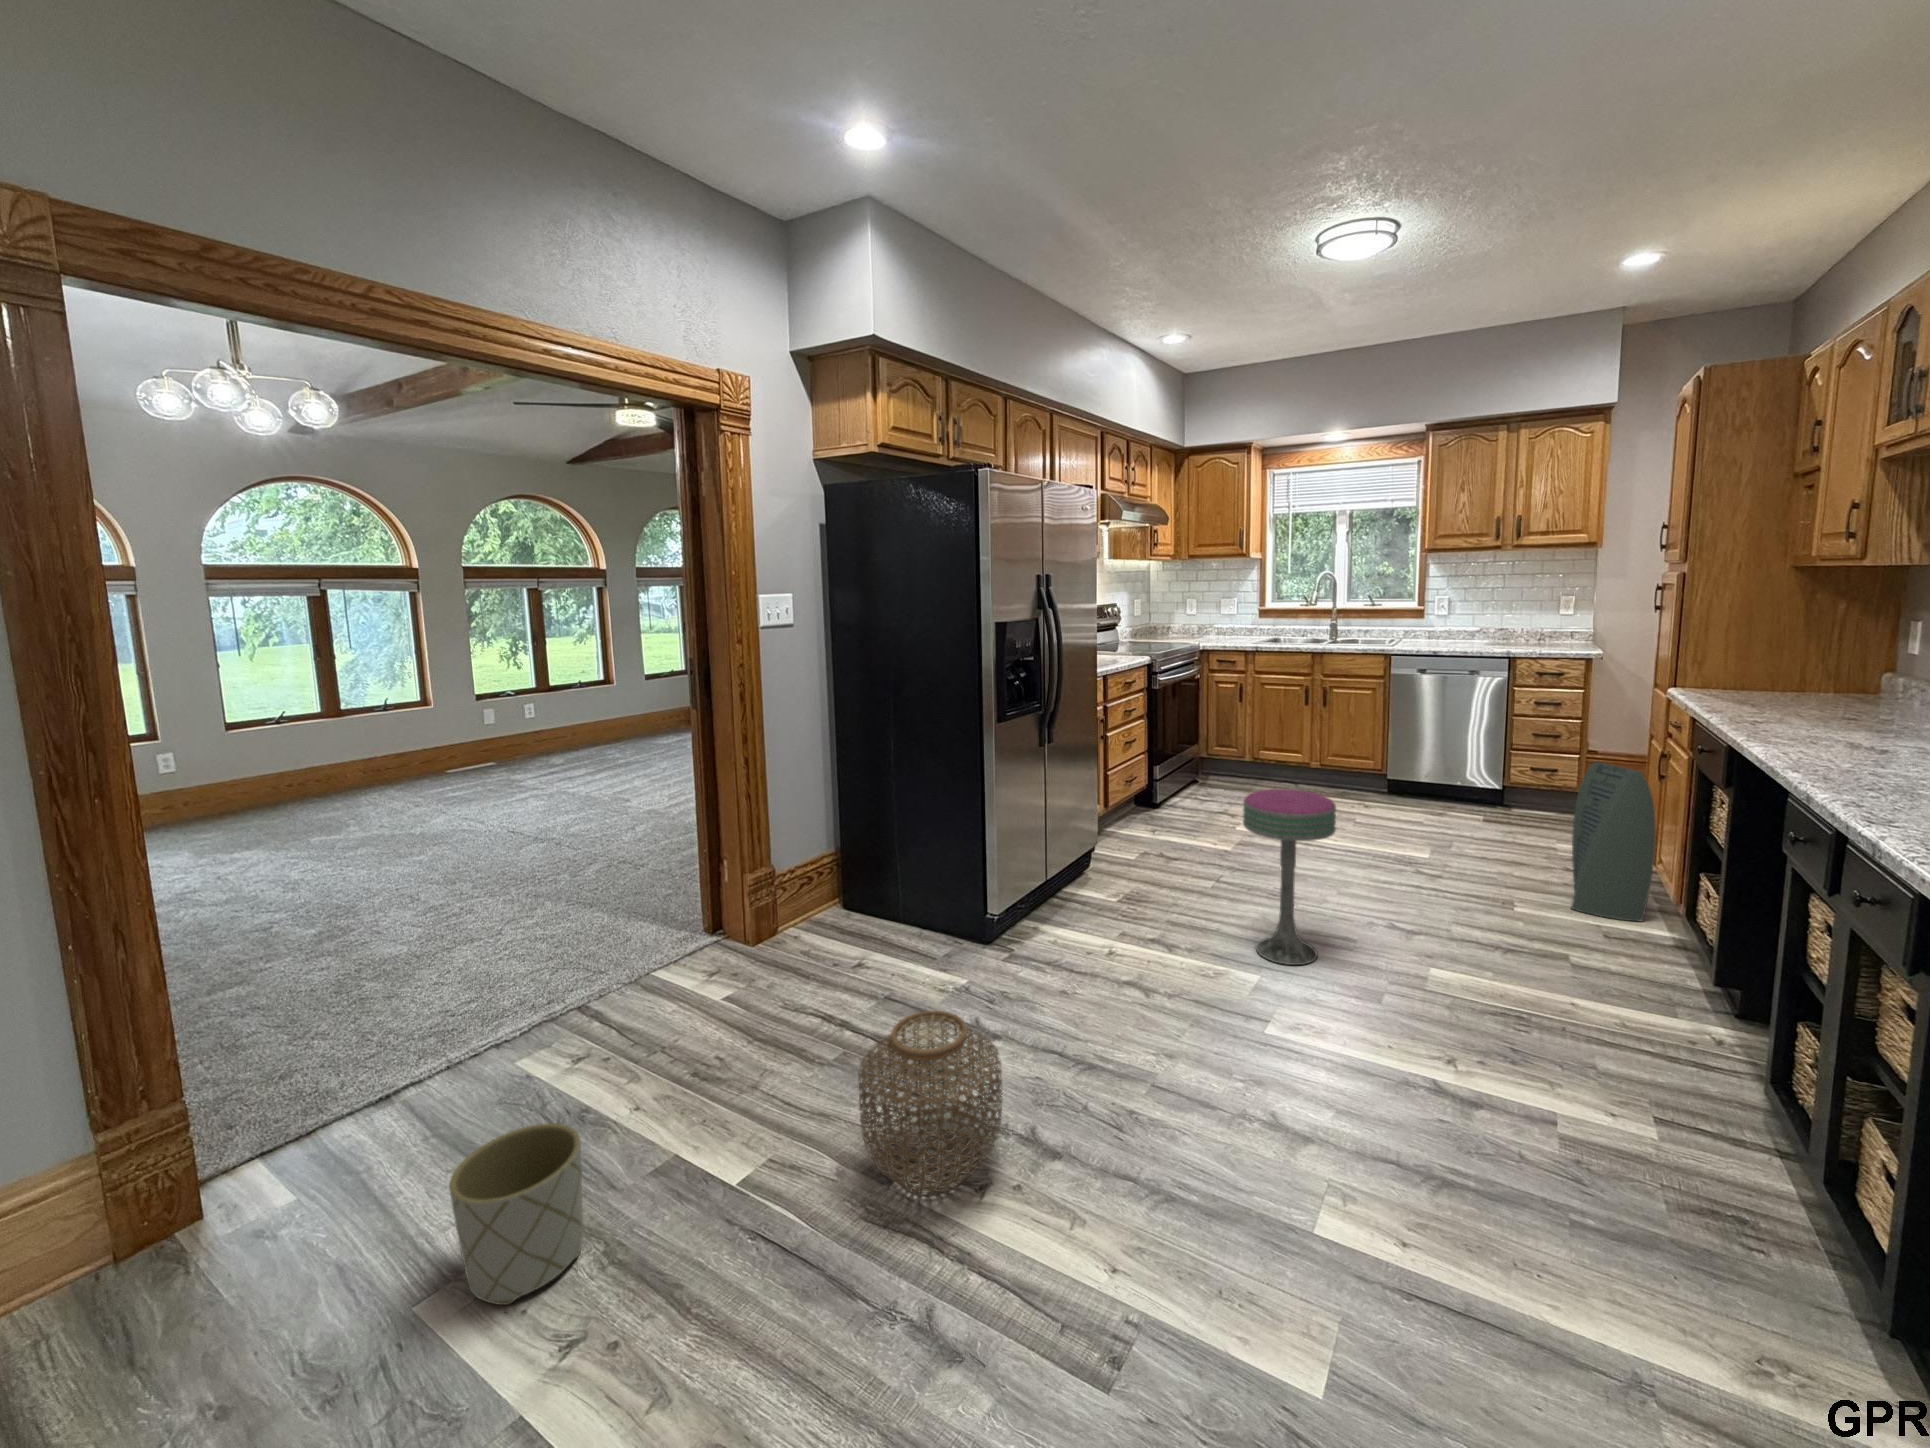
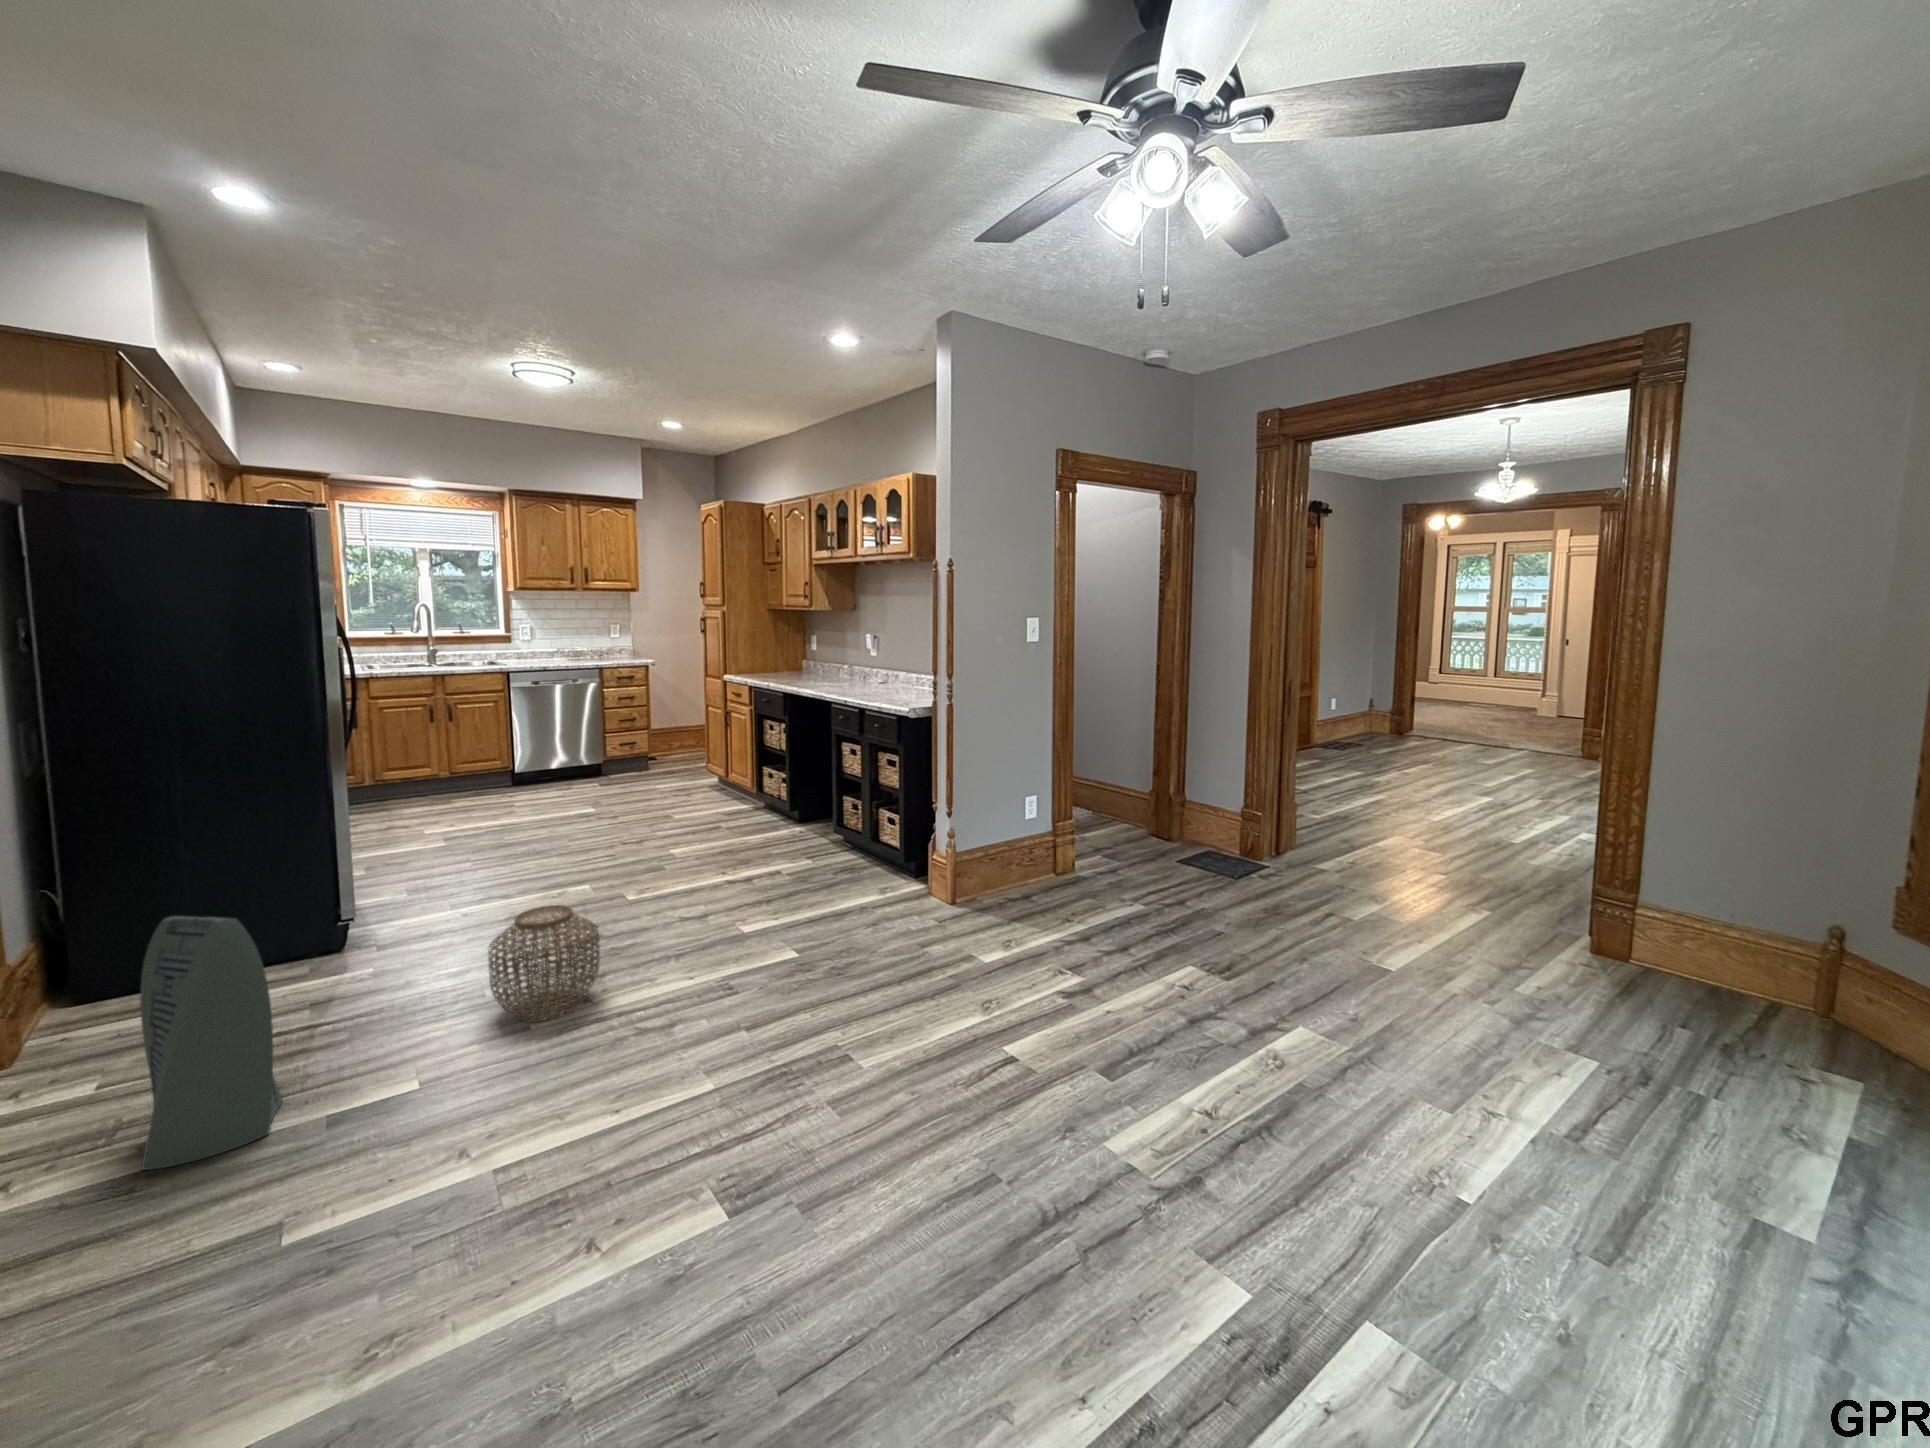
air purifier: present [1571,762,1656,922] -> present [140,916,283,1170]
bar stool: present [1243,789,1336,965] -> none [548,759,617,879]
planter: present [449,1123,583,1305] -> none [275,1065,396,1209]

